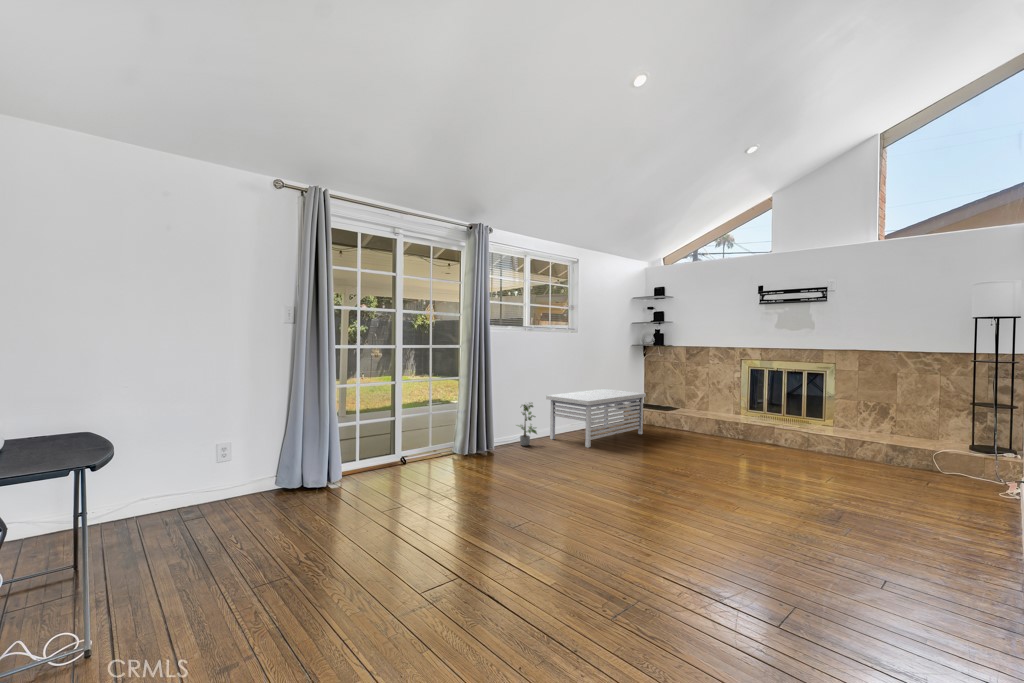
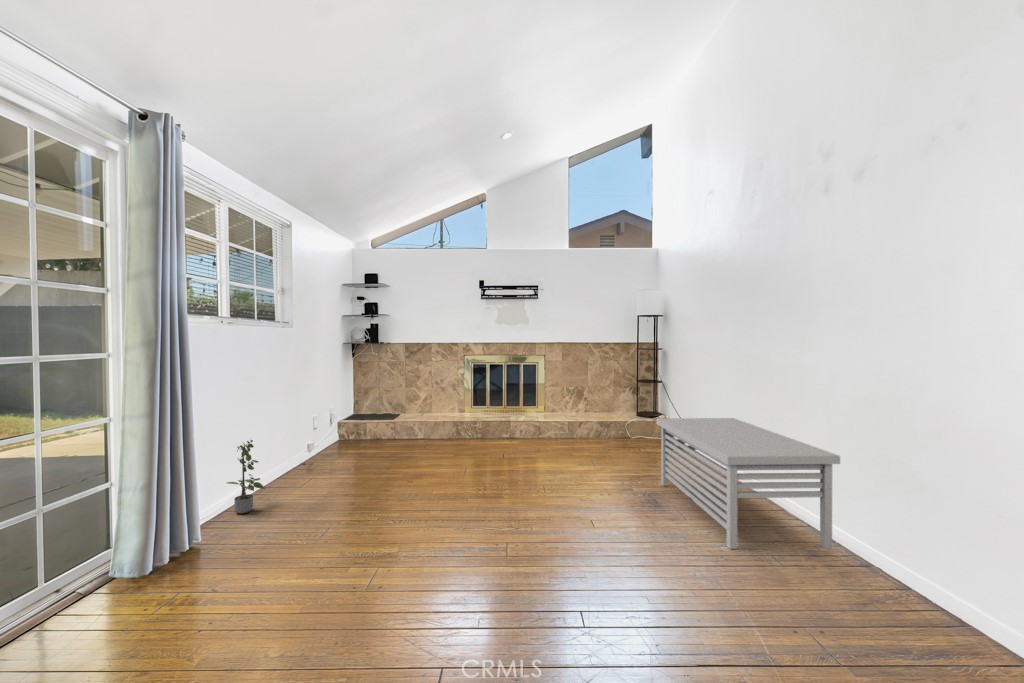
storage bench: present [546,389,646,448] -> present [656,418,840,549]

